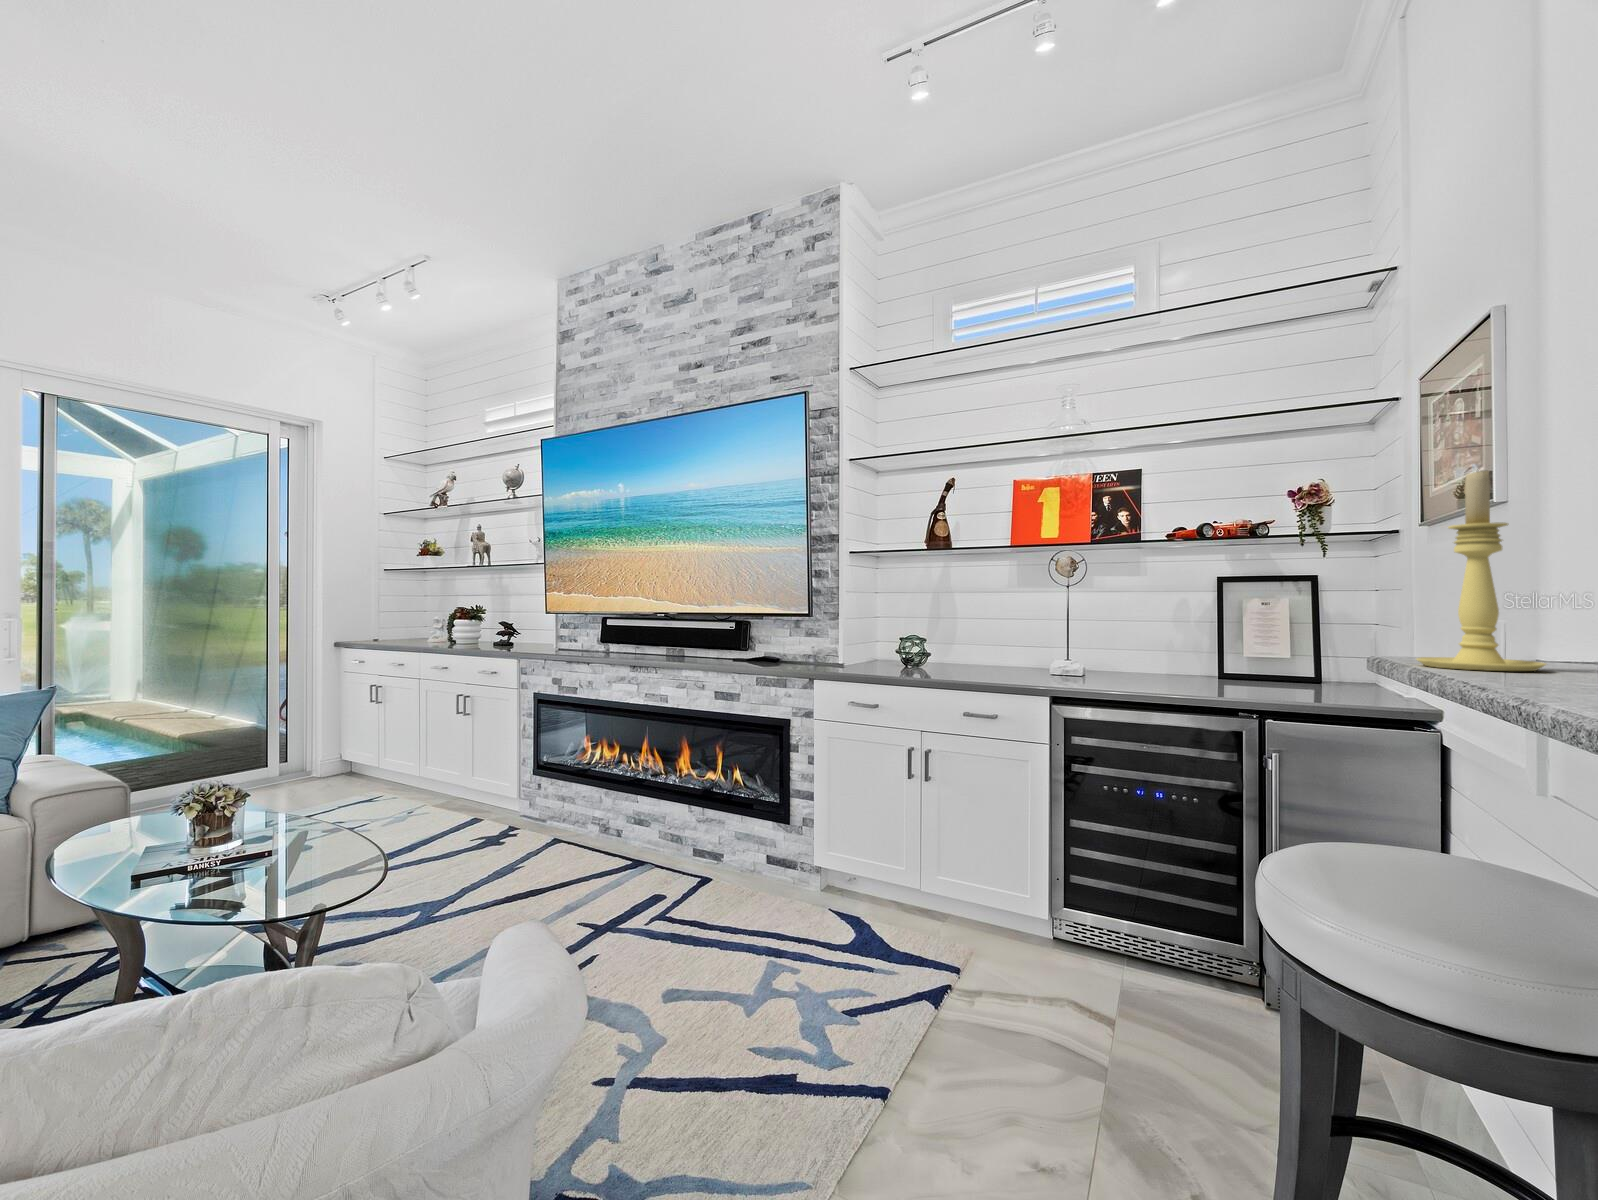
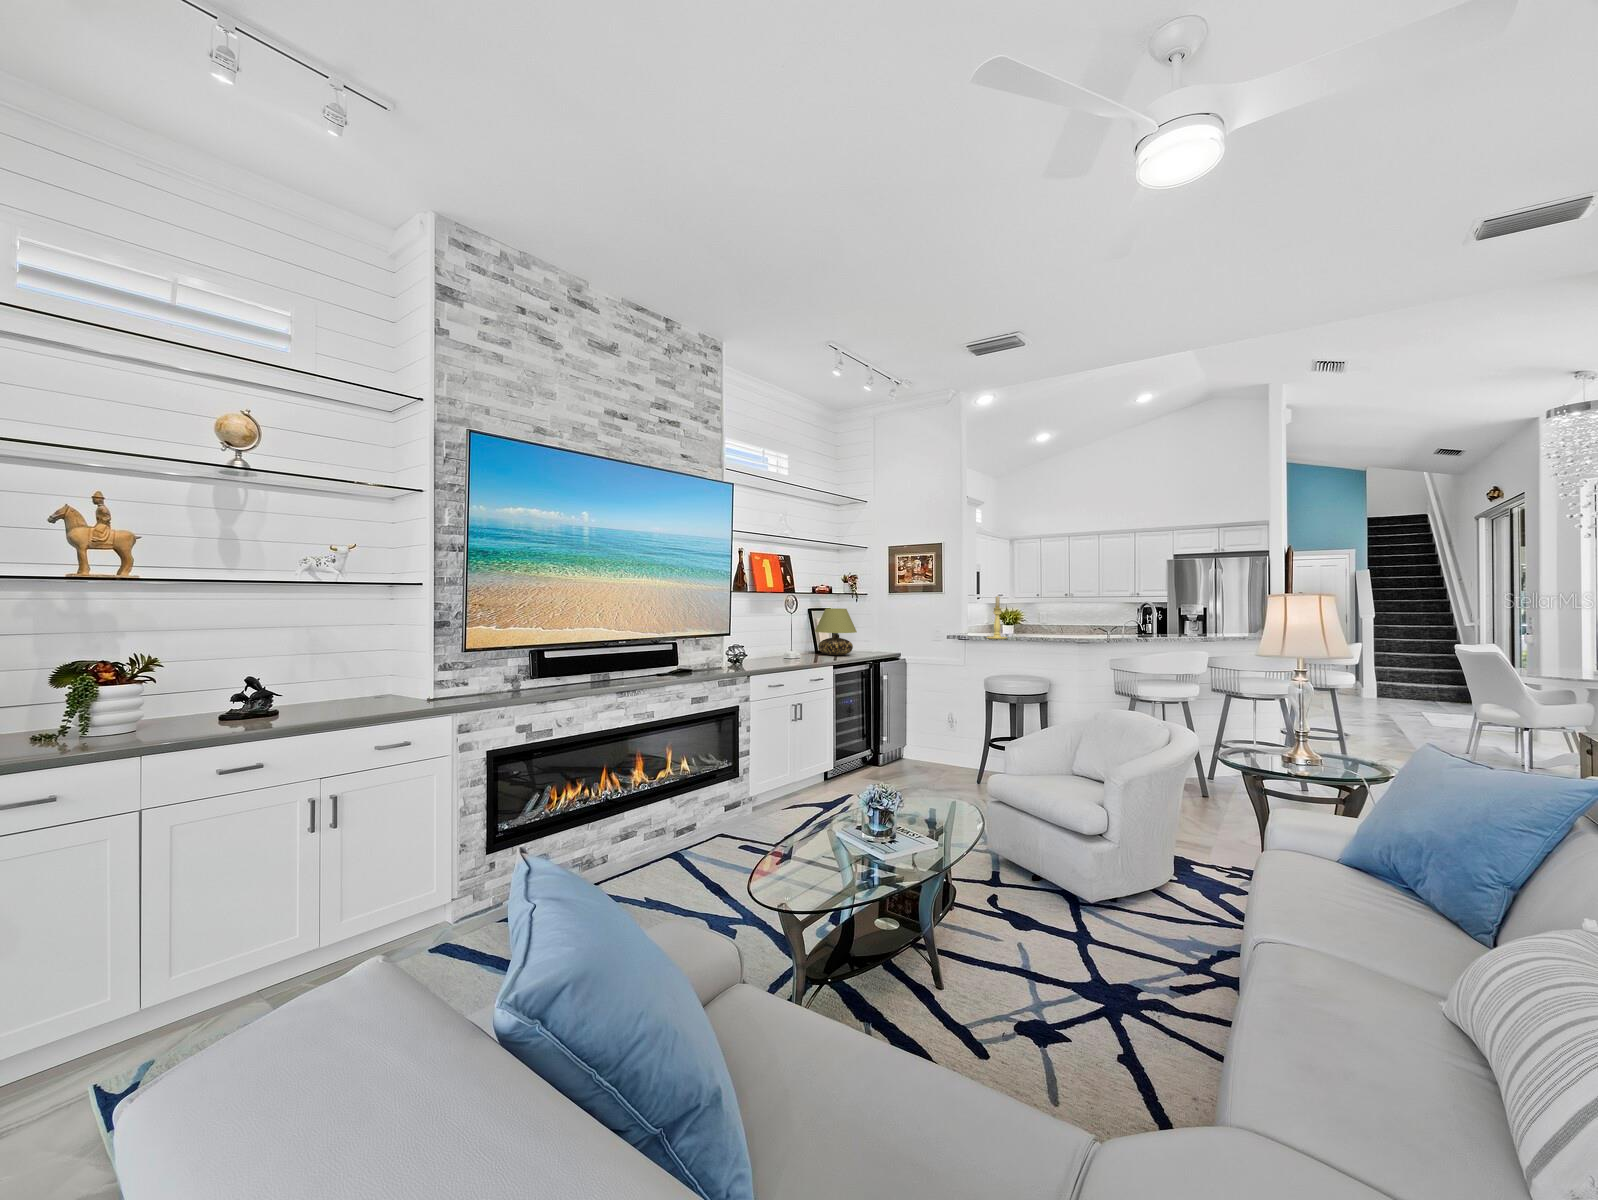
table lamp: none [1132,570,1248,684] -> present [815,608,857,655]

